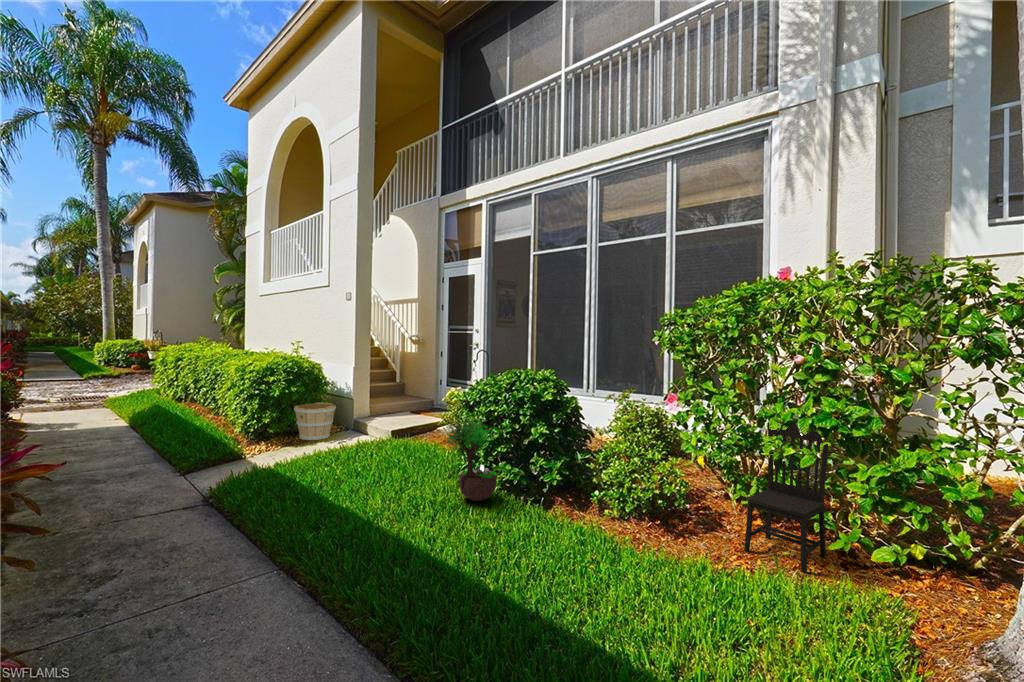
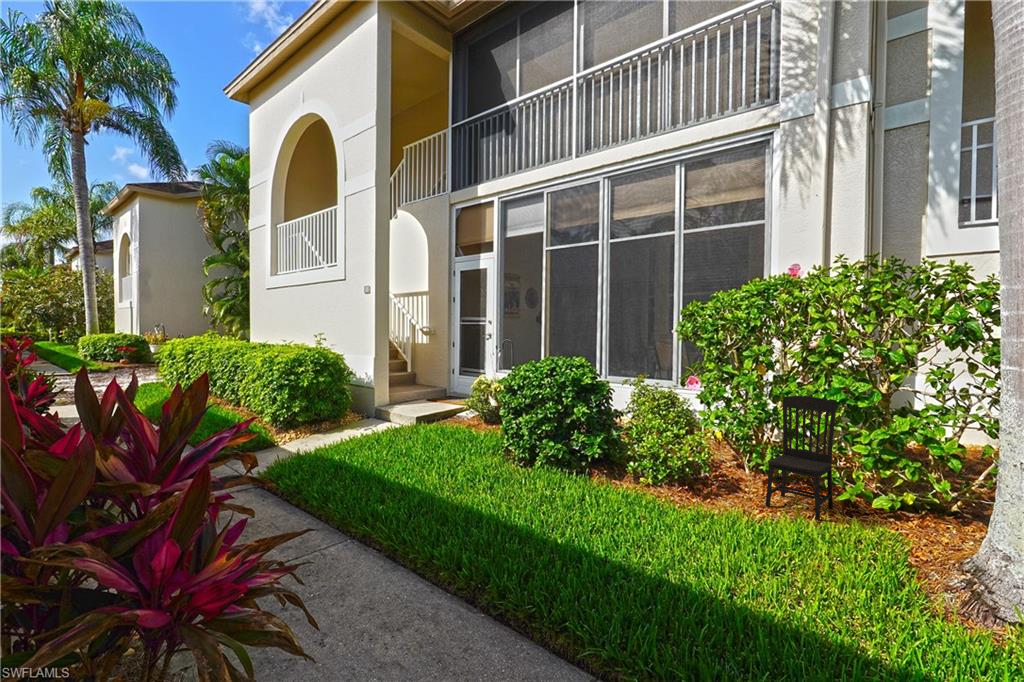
wooden bucket: present [294,402,336,440] -> none [324,392,364,428]
potted tree: present [445,417,497,501] -> none [492,395,540,474]

